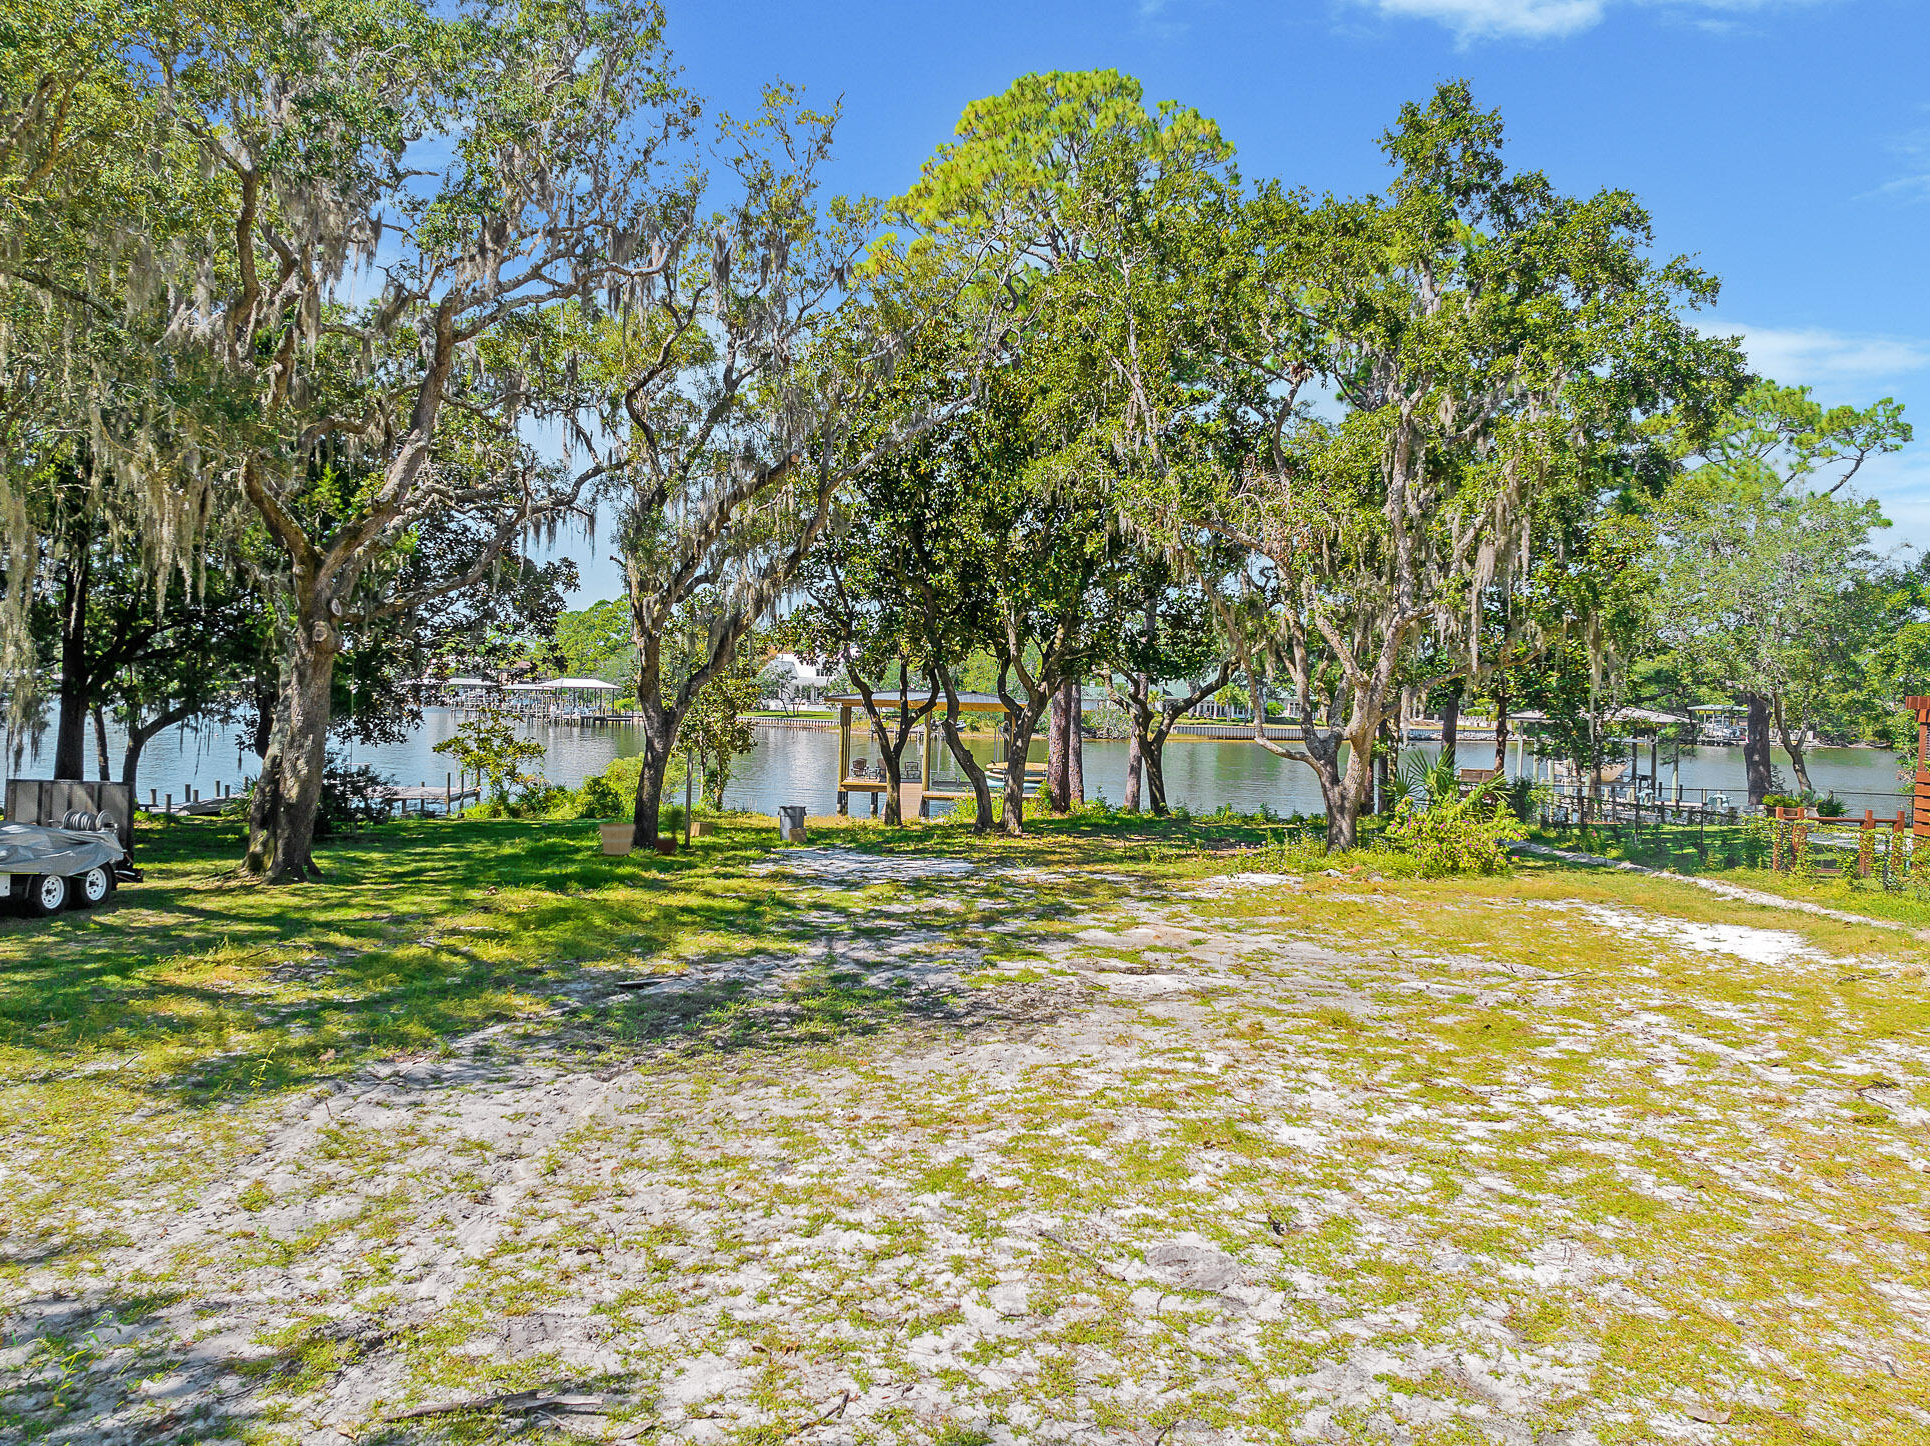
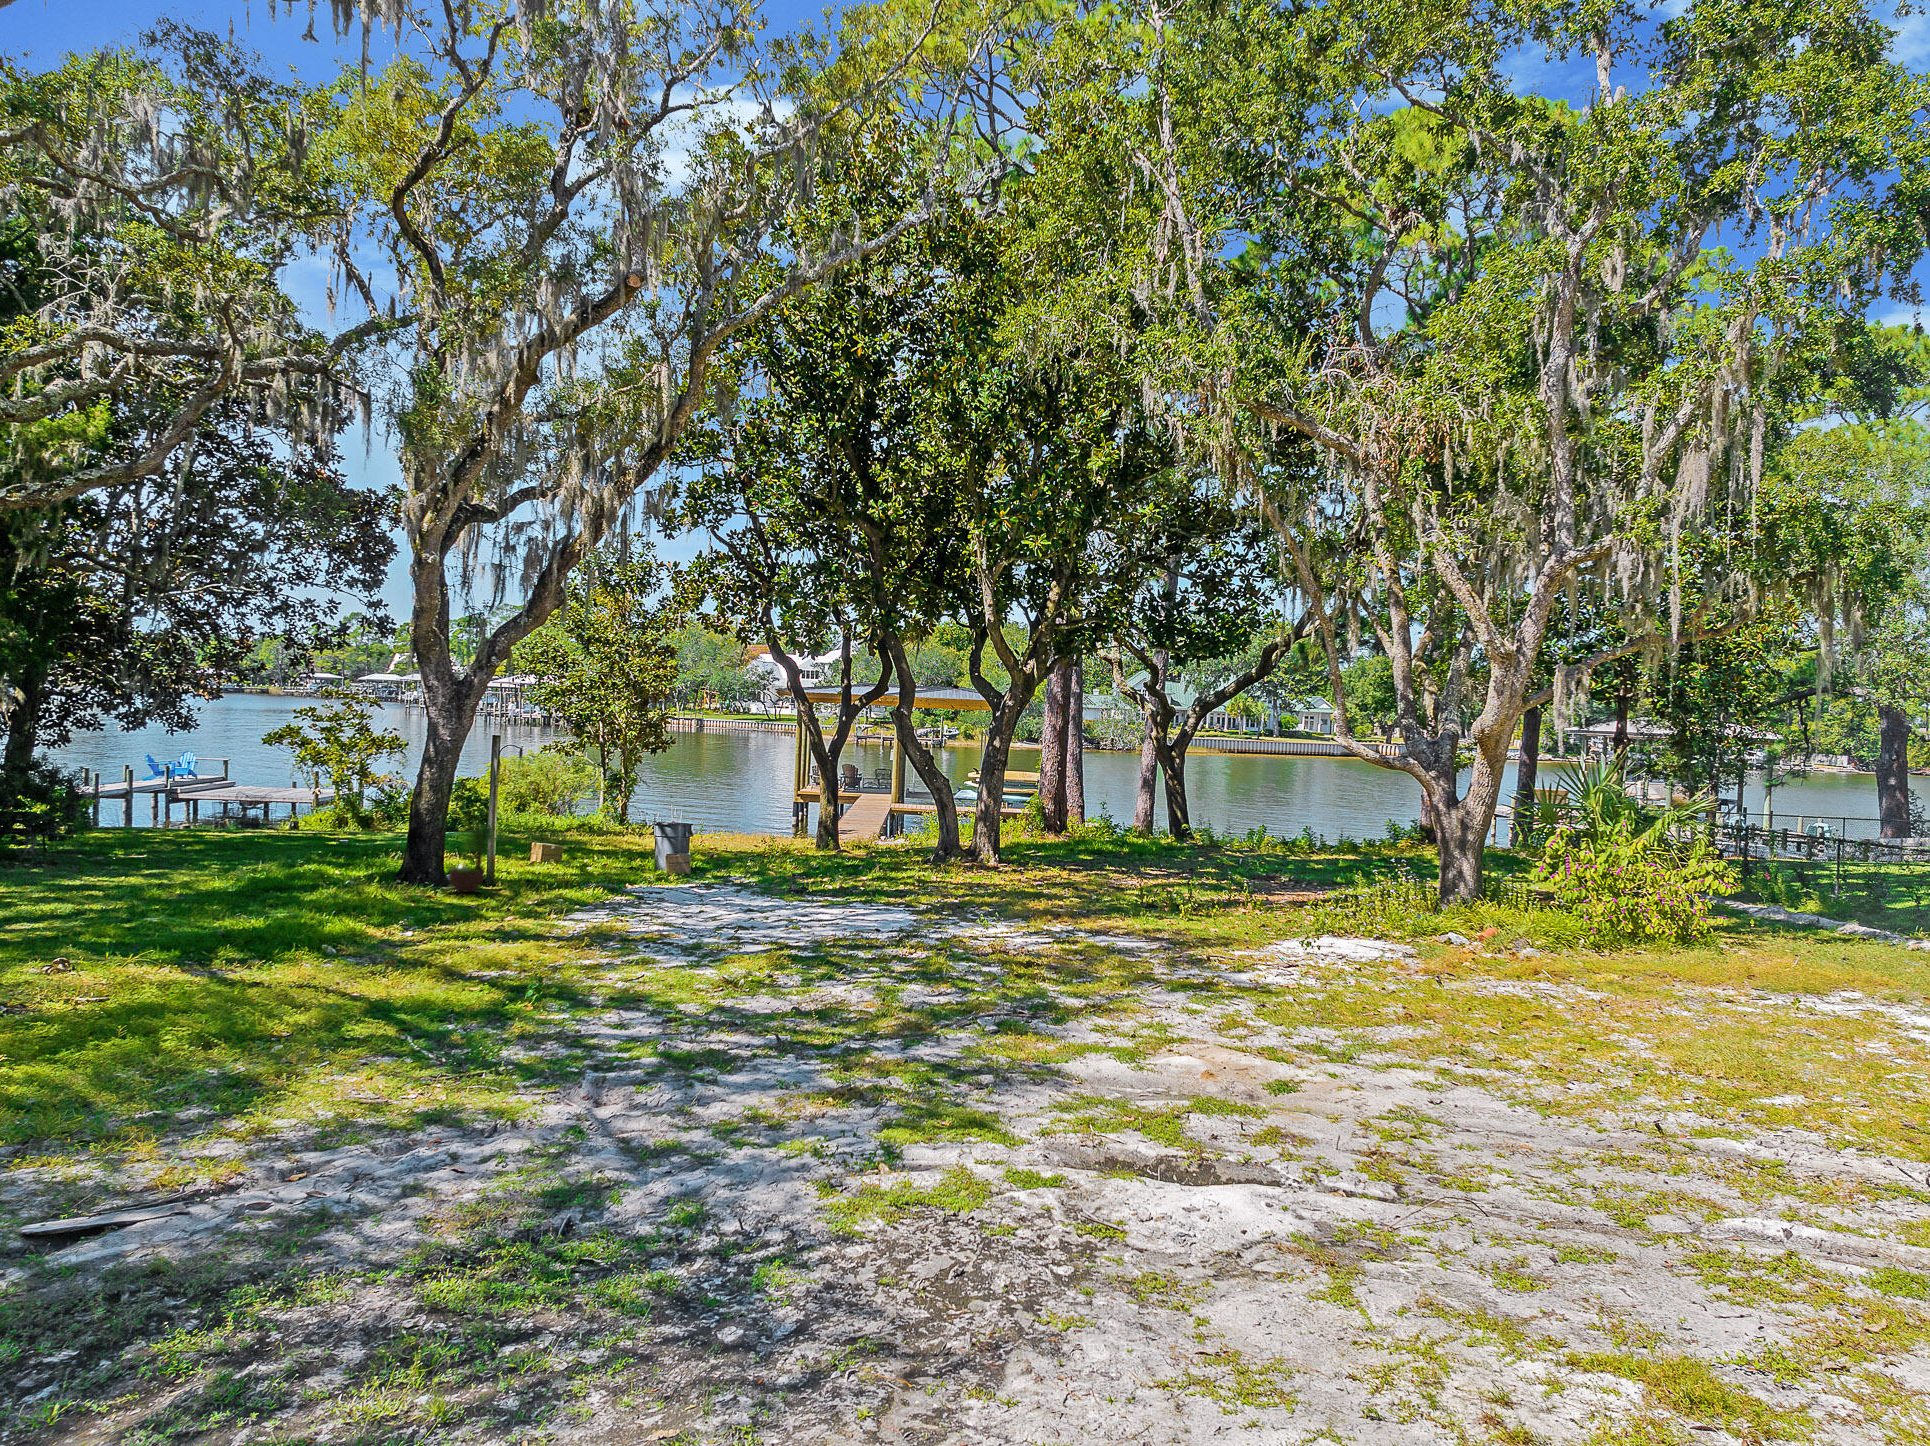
wooden bucket: present [599,822,635,855] -> none [364,845,422,893]

